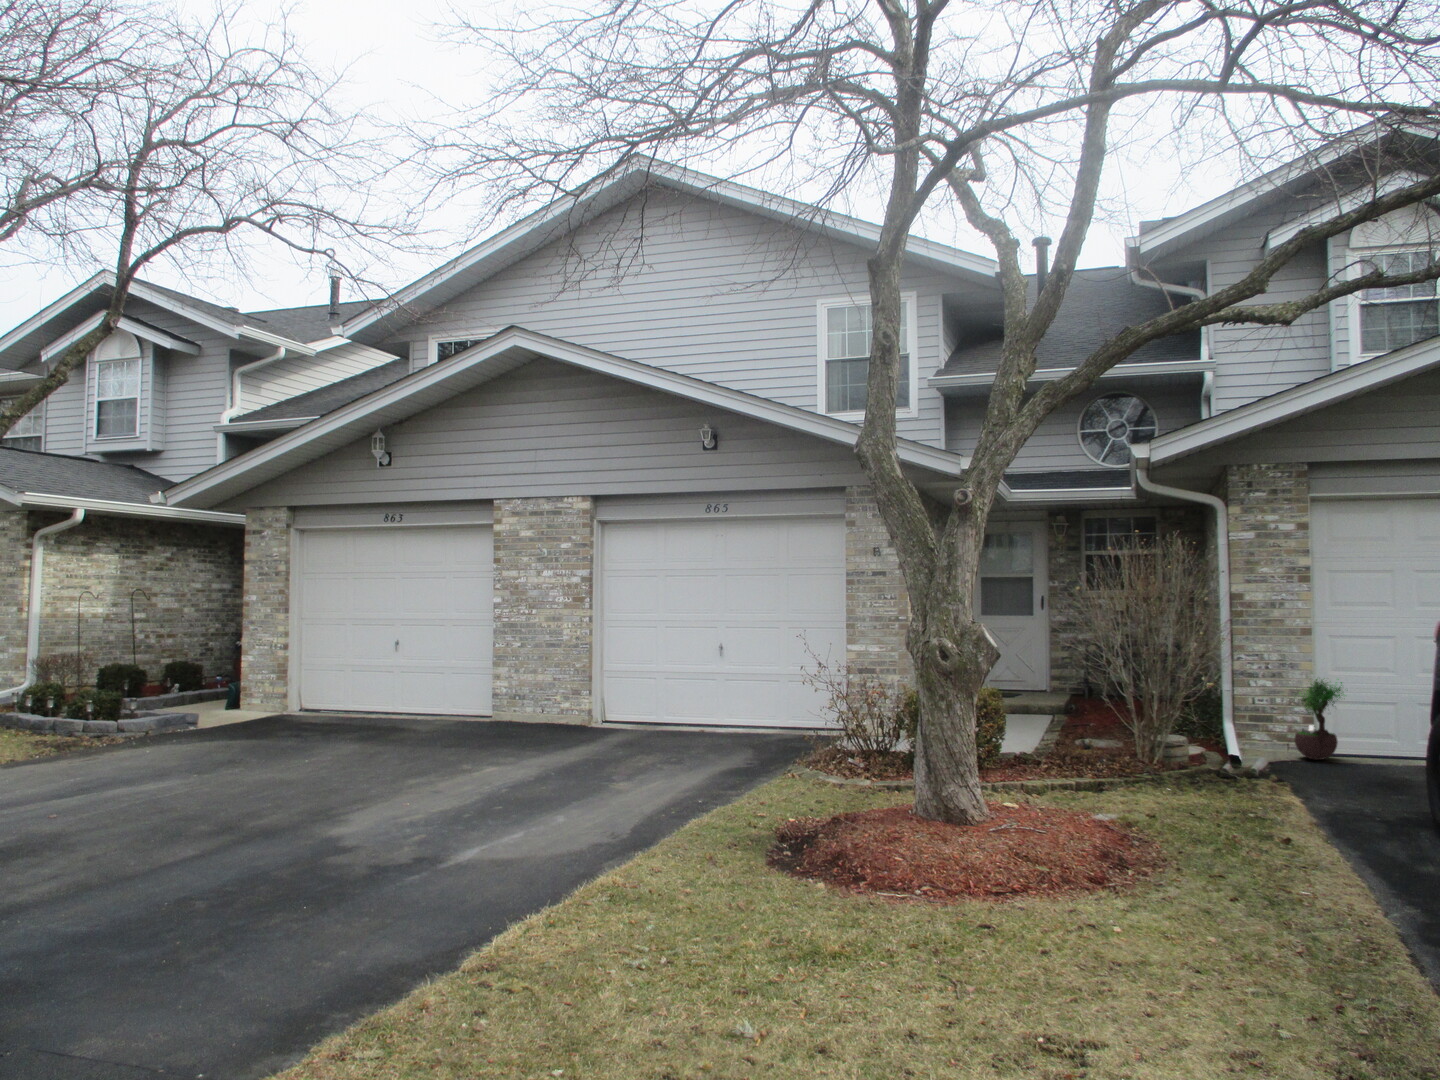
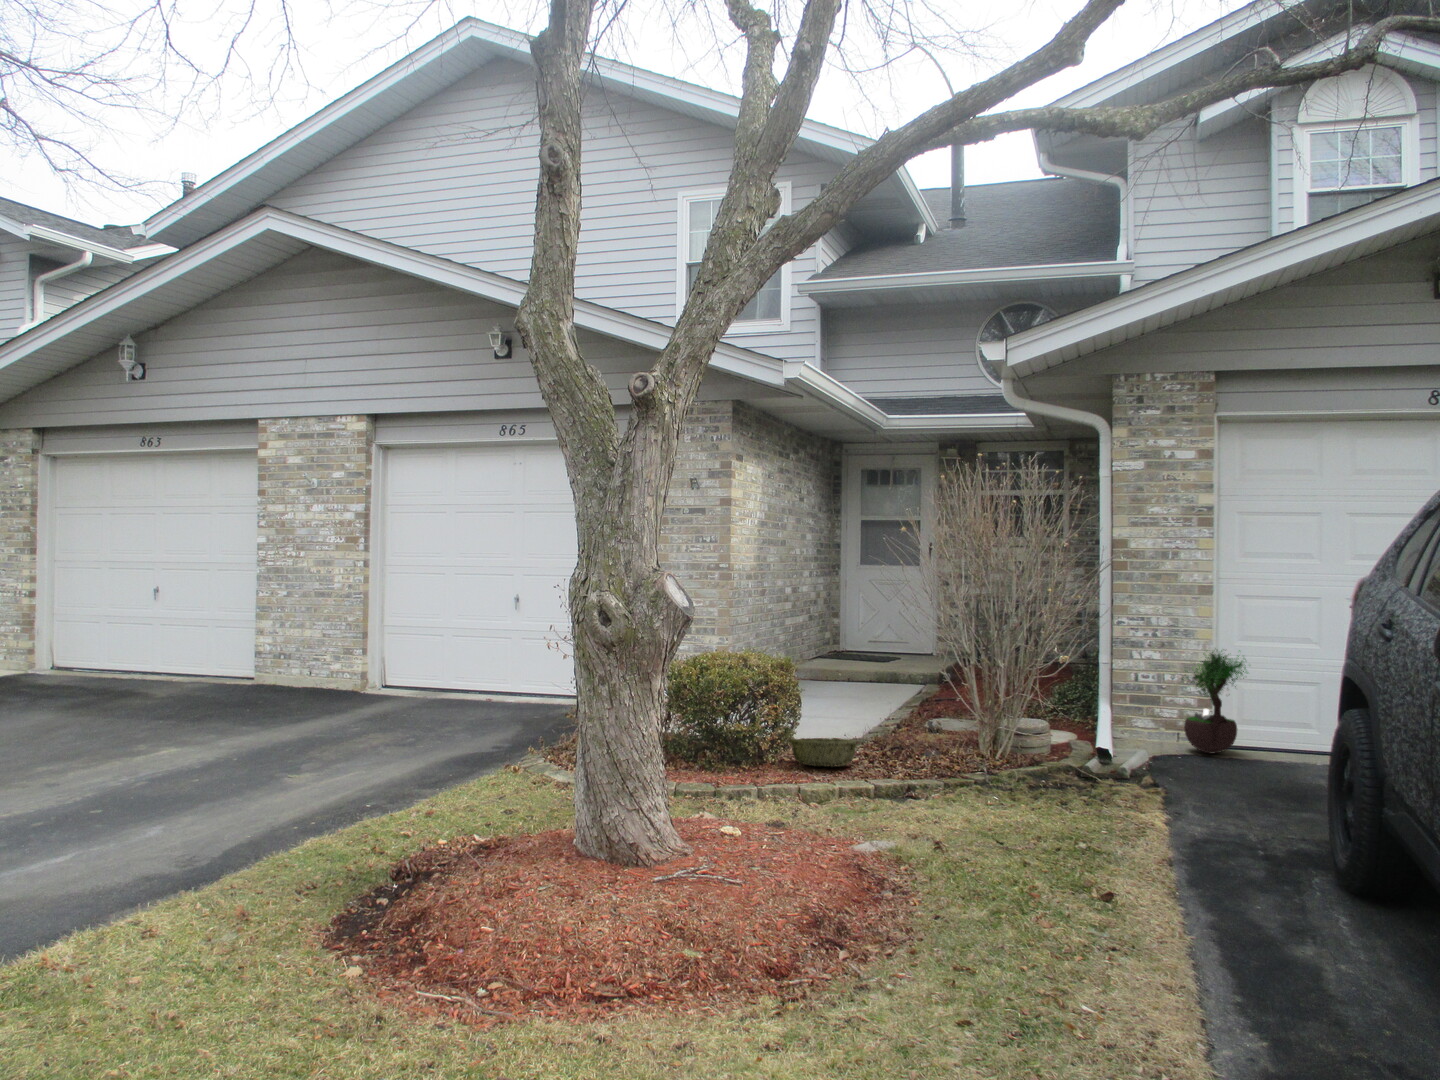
woven basket: none [994,750,1045,773] -> present [790,738,856,767]

